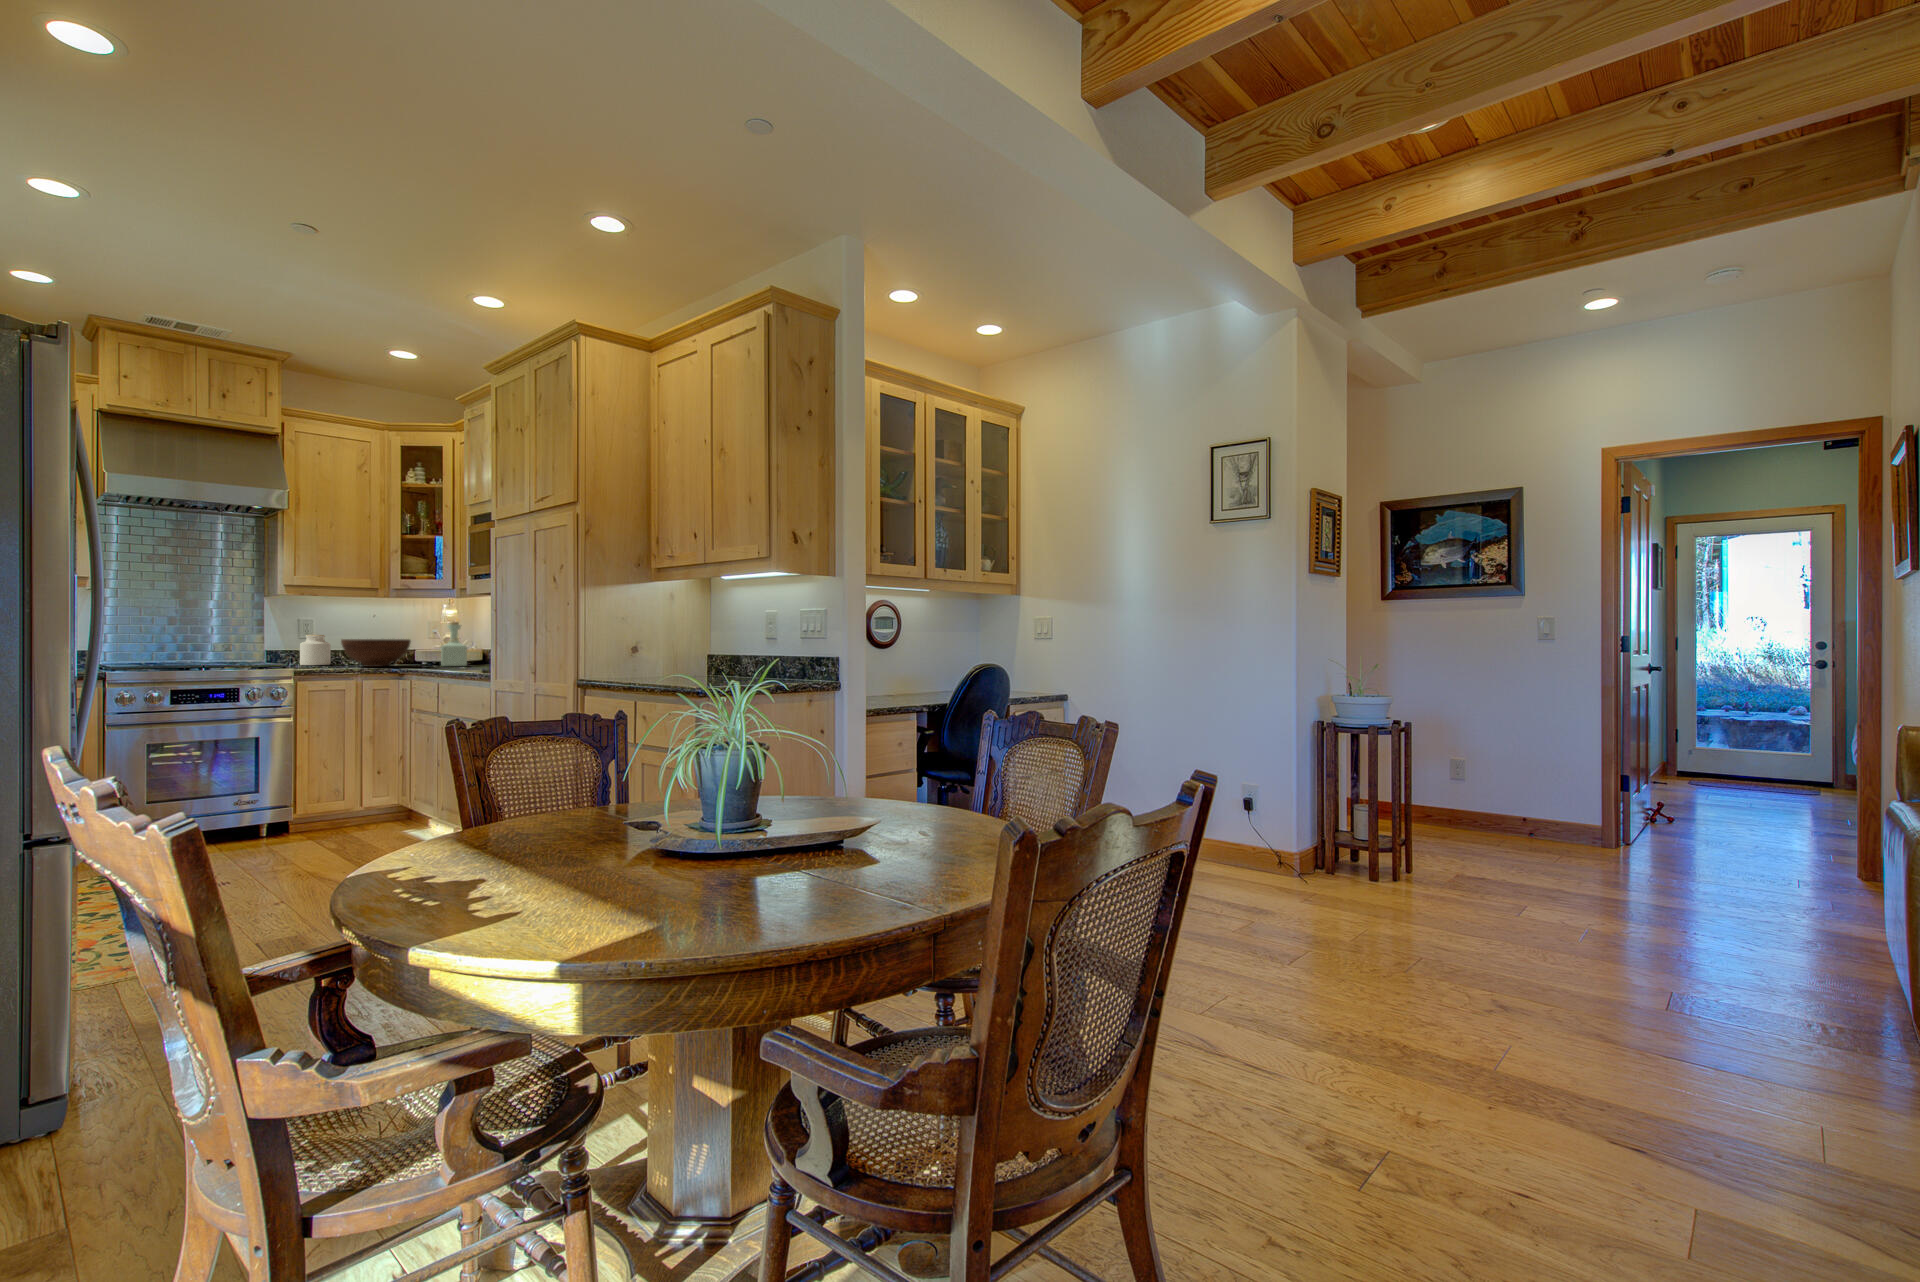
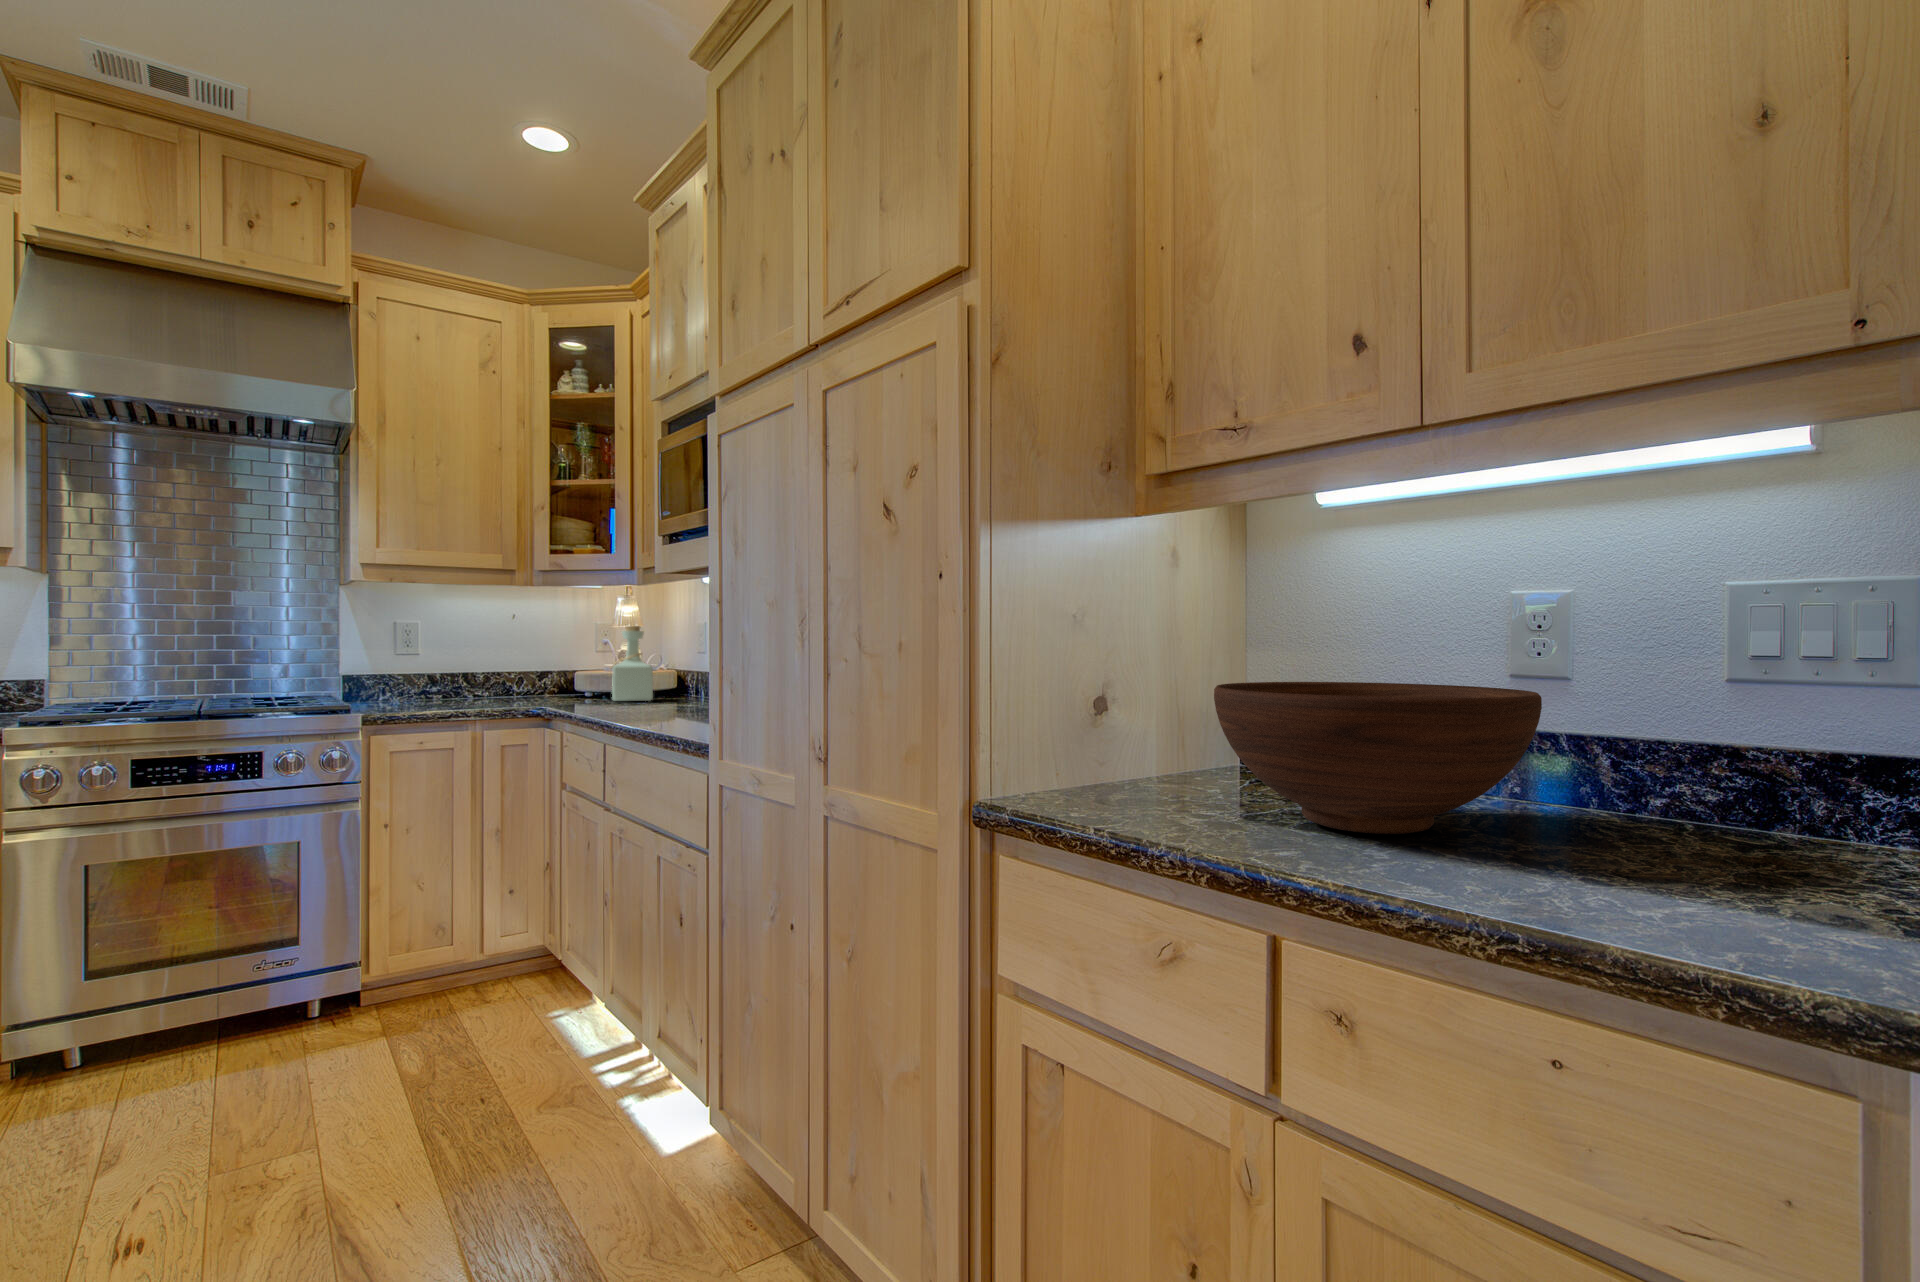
jar: present [300,635,331,665] -> none [393,649,442,700]
fruit bowl: present [341,639,411,667] -> present [1214,682,1542,834]

